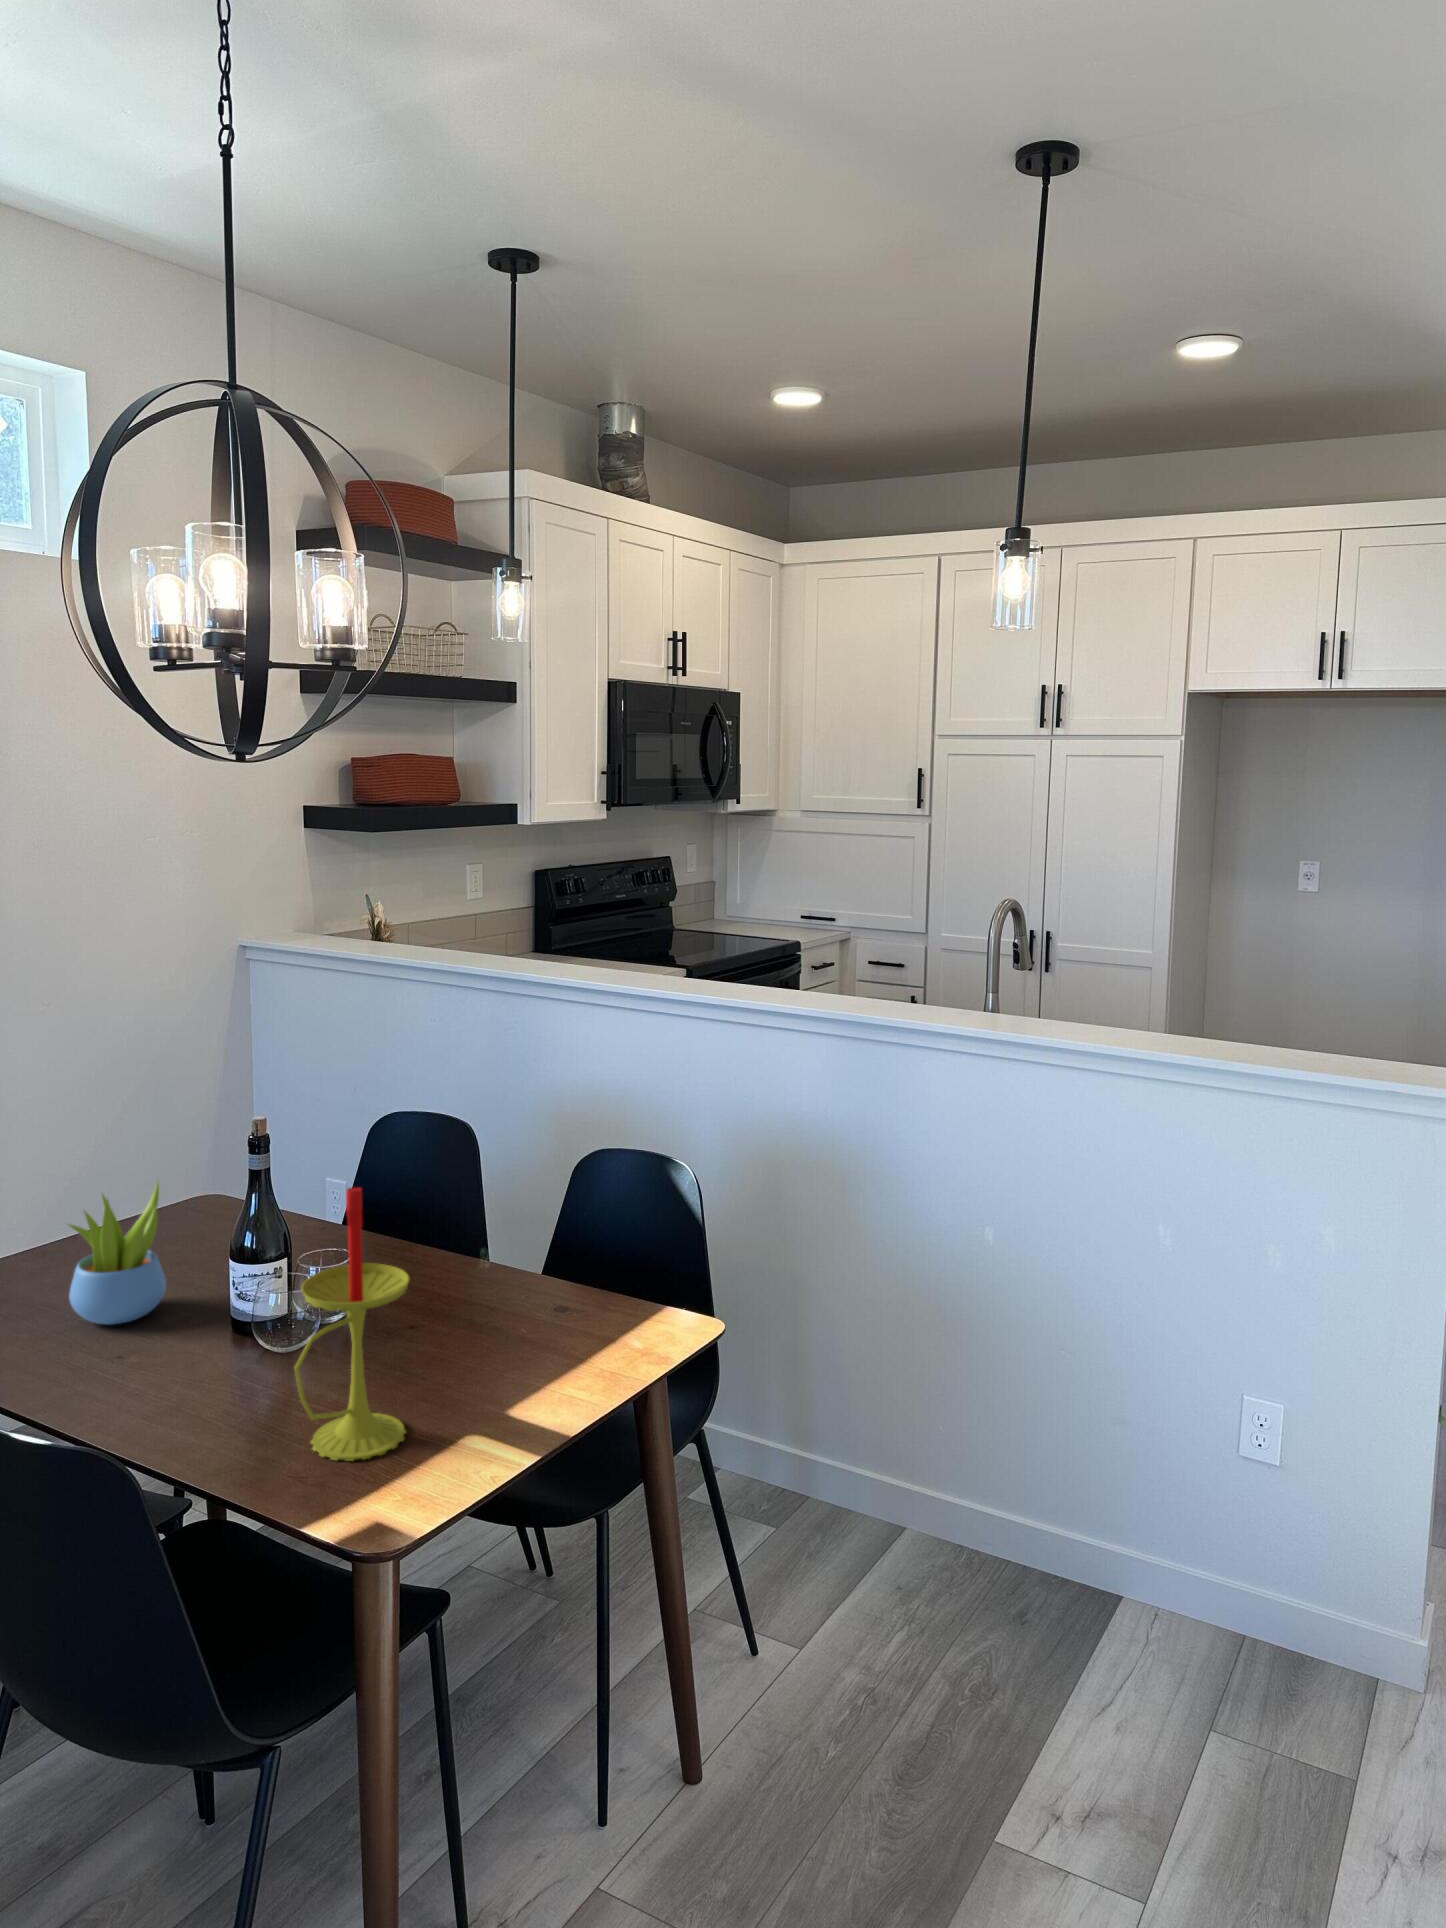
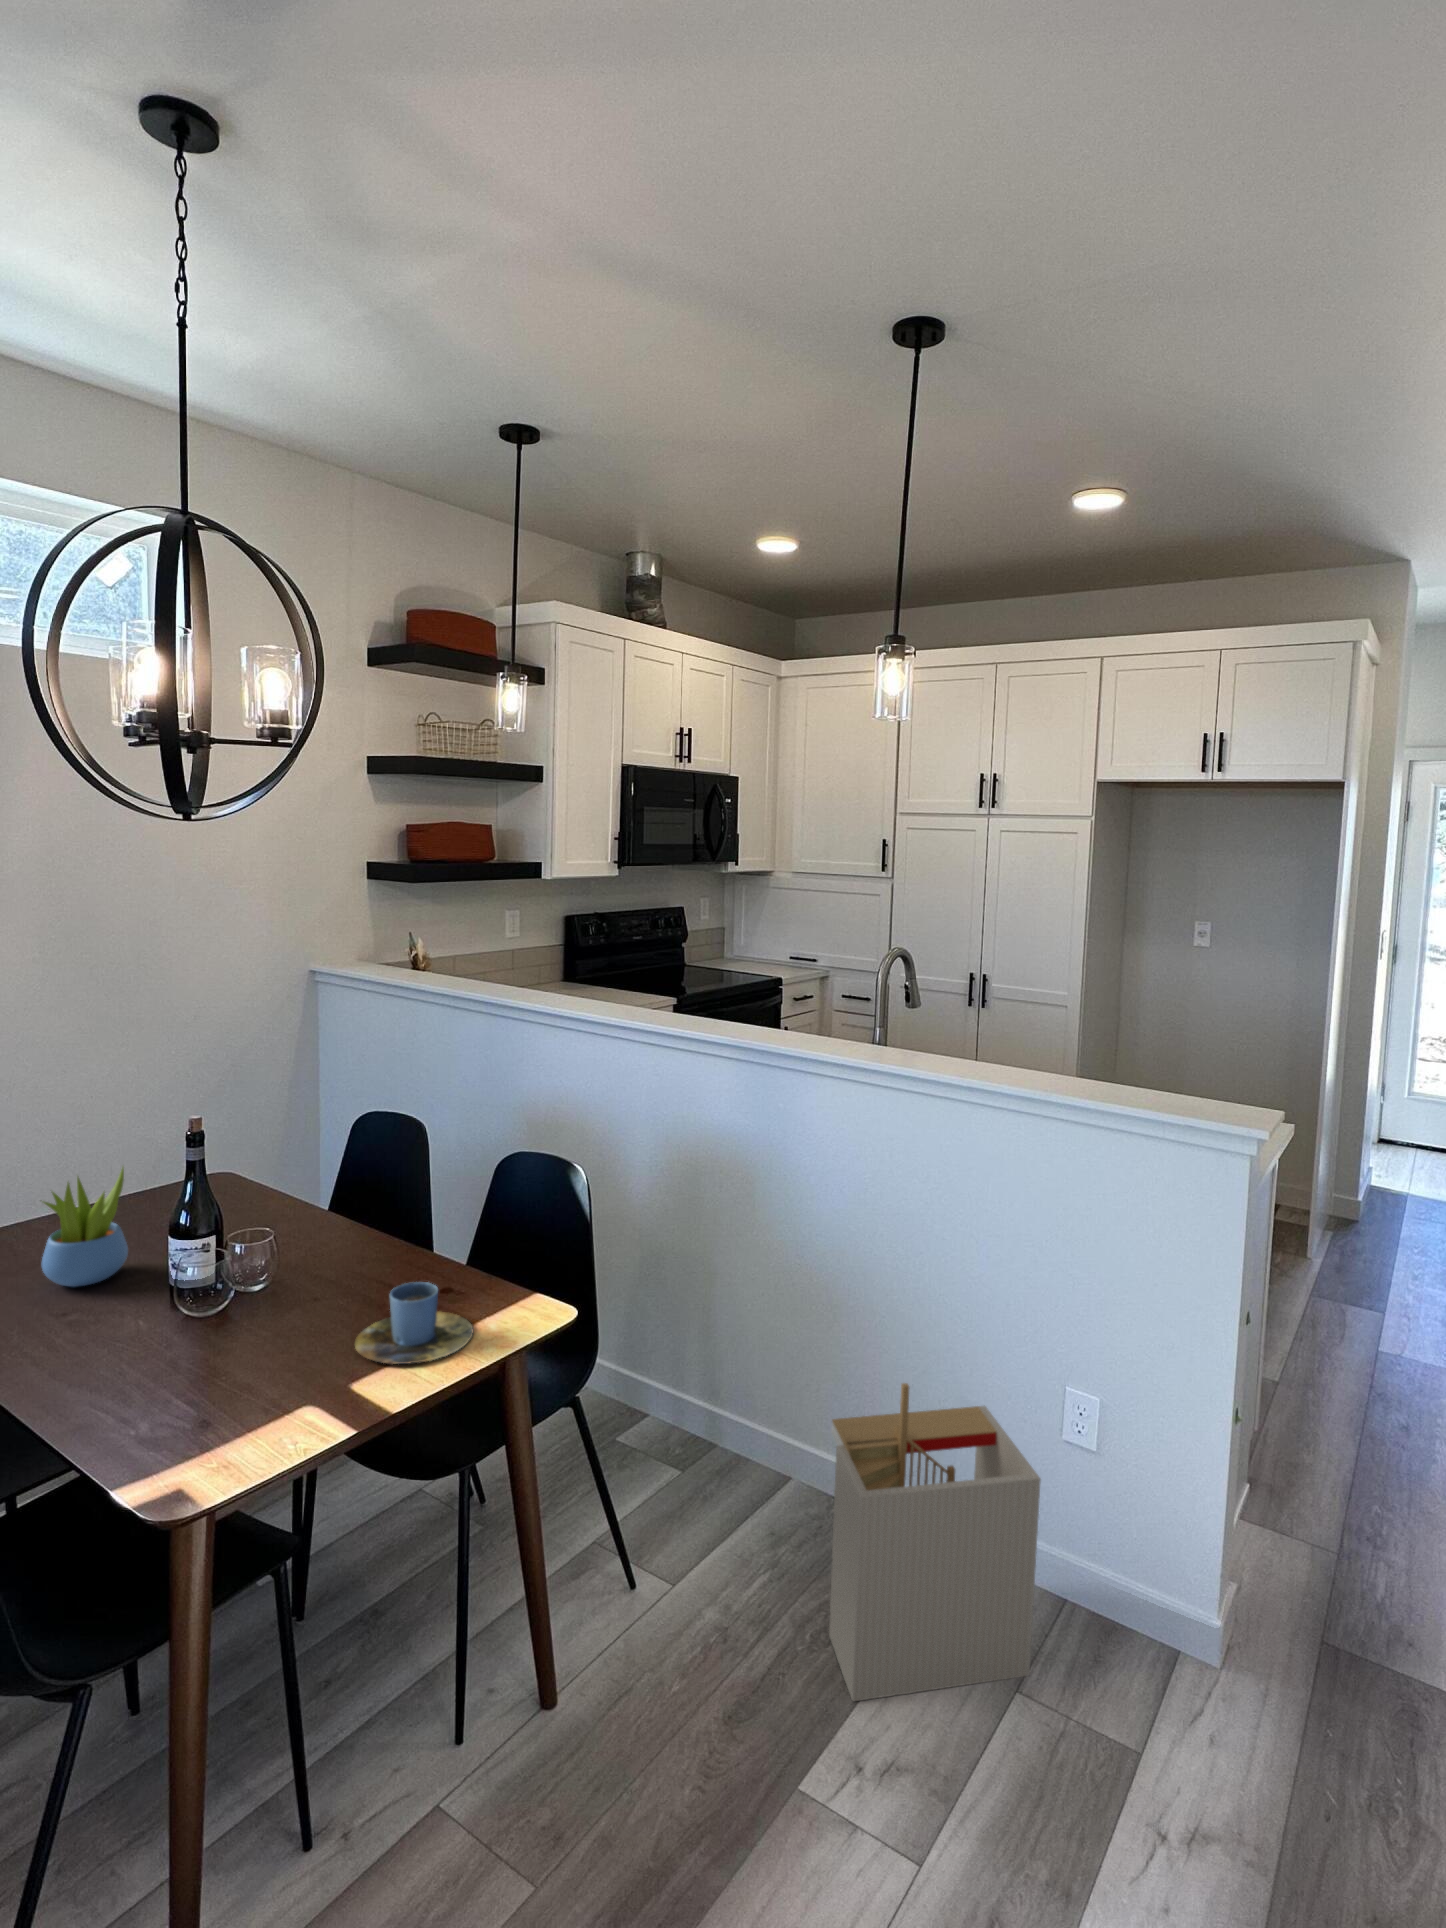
candle: present [294,1187,409,1461] -> none [138,1181,259,1426]
cup: none [485,1298,618,1389] -> present [355,1282,473,1364]
storage bin: none [985,1397,1235,1752] -> present [829,1383,1041,1701]

